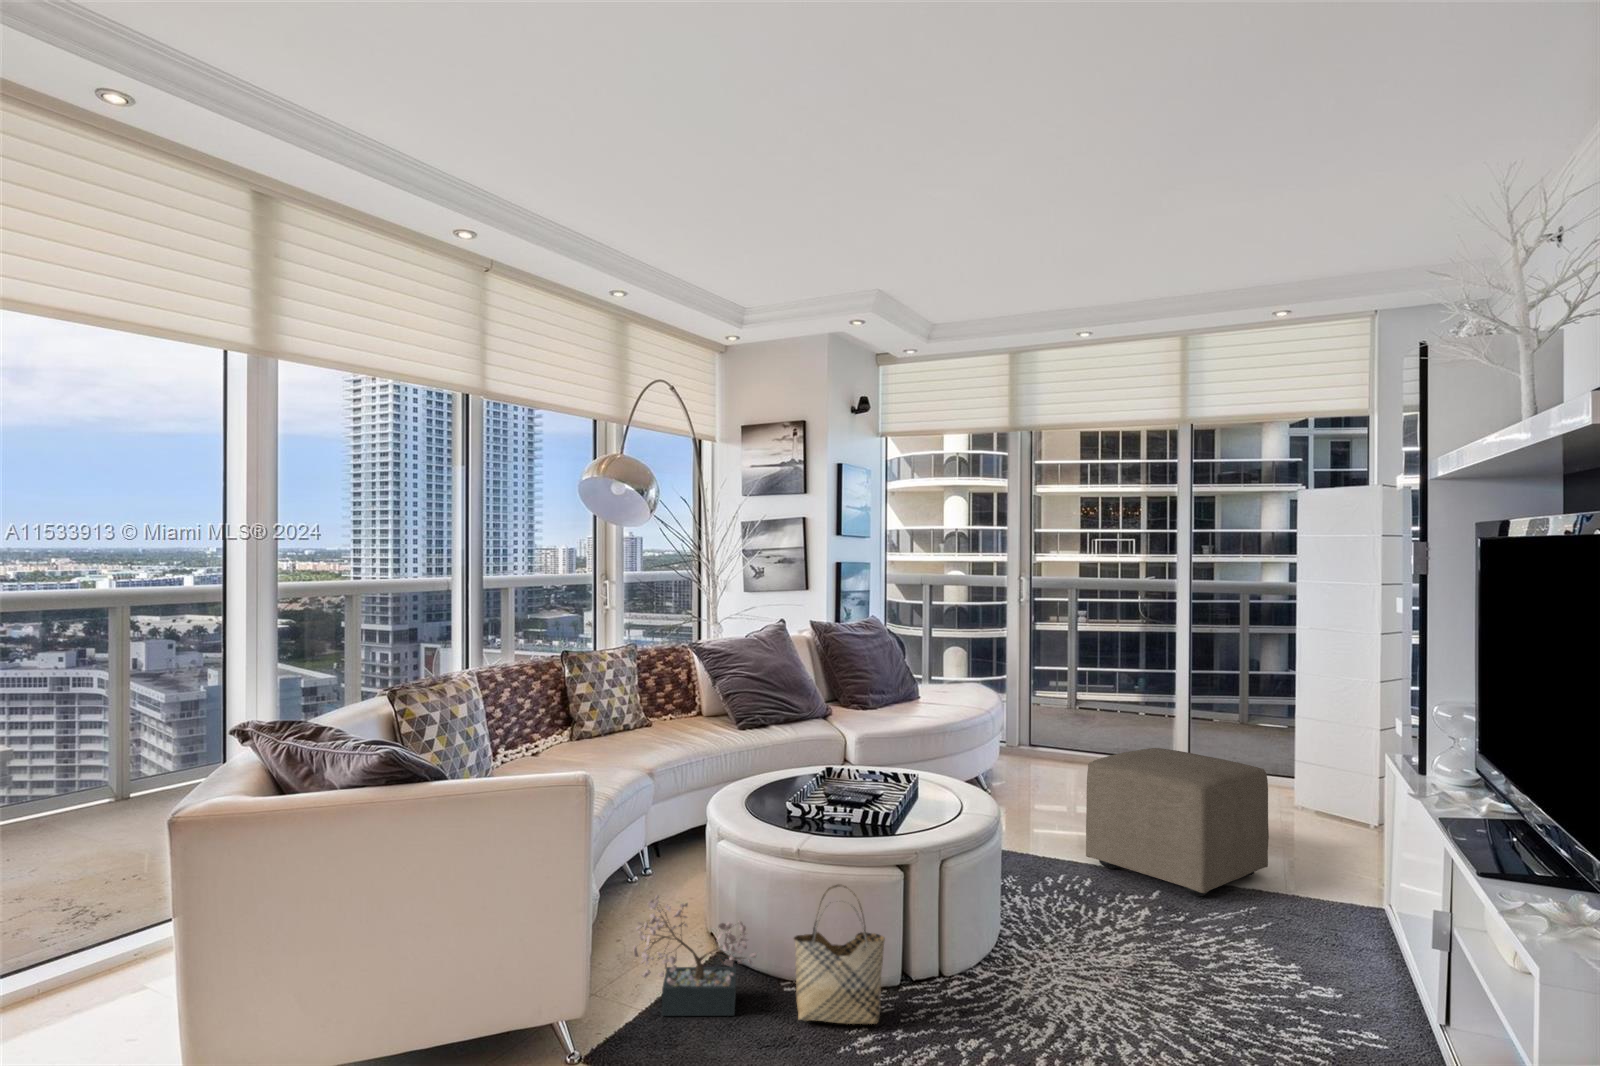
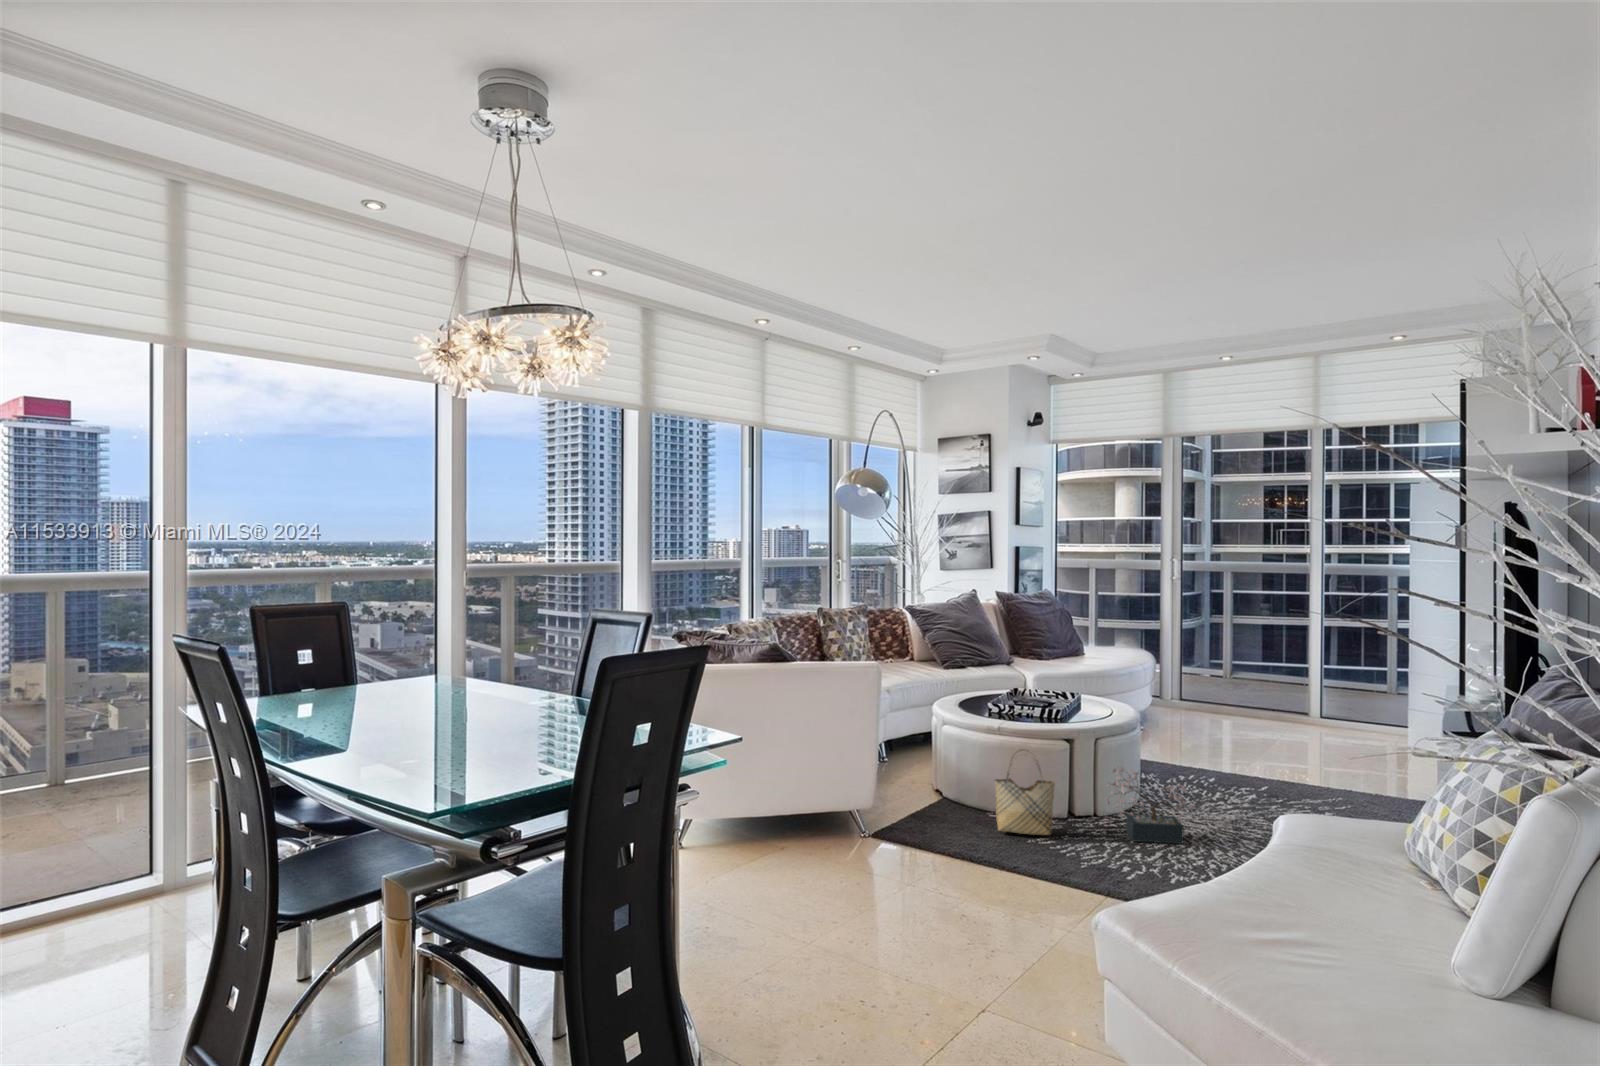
ottoman: present [1086,748,1269,896] -> none [1215,687,1365,790]
decorative plant: present [633,895,757,1016] -> present [1106,766,1195,844]

